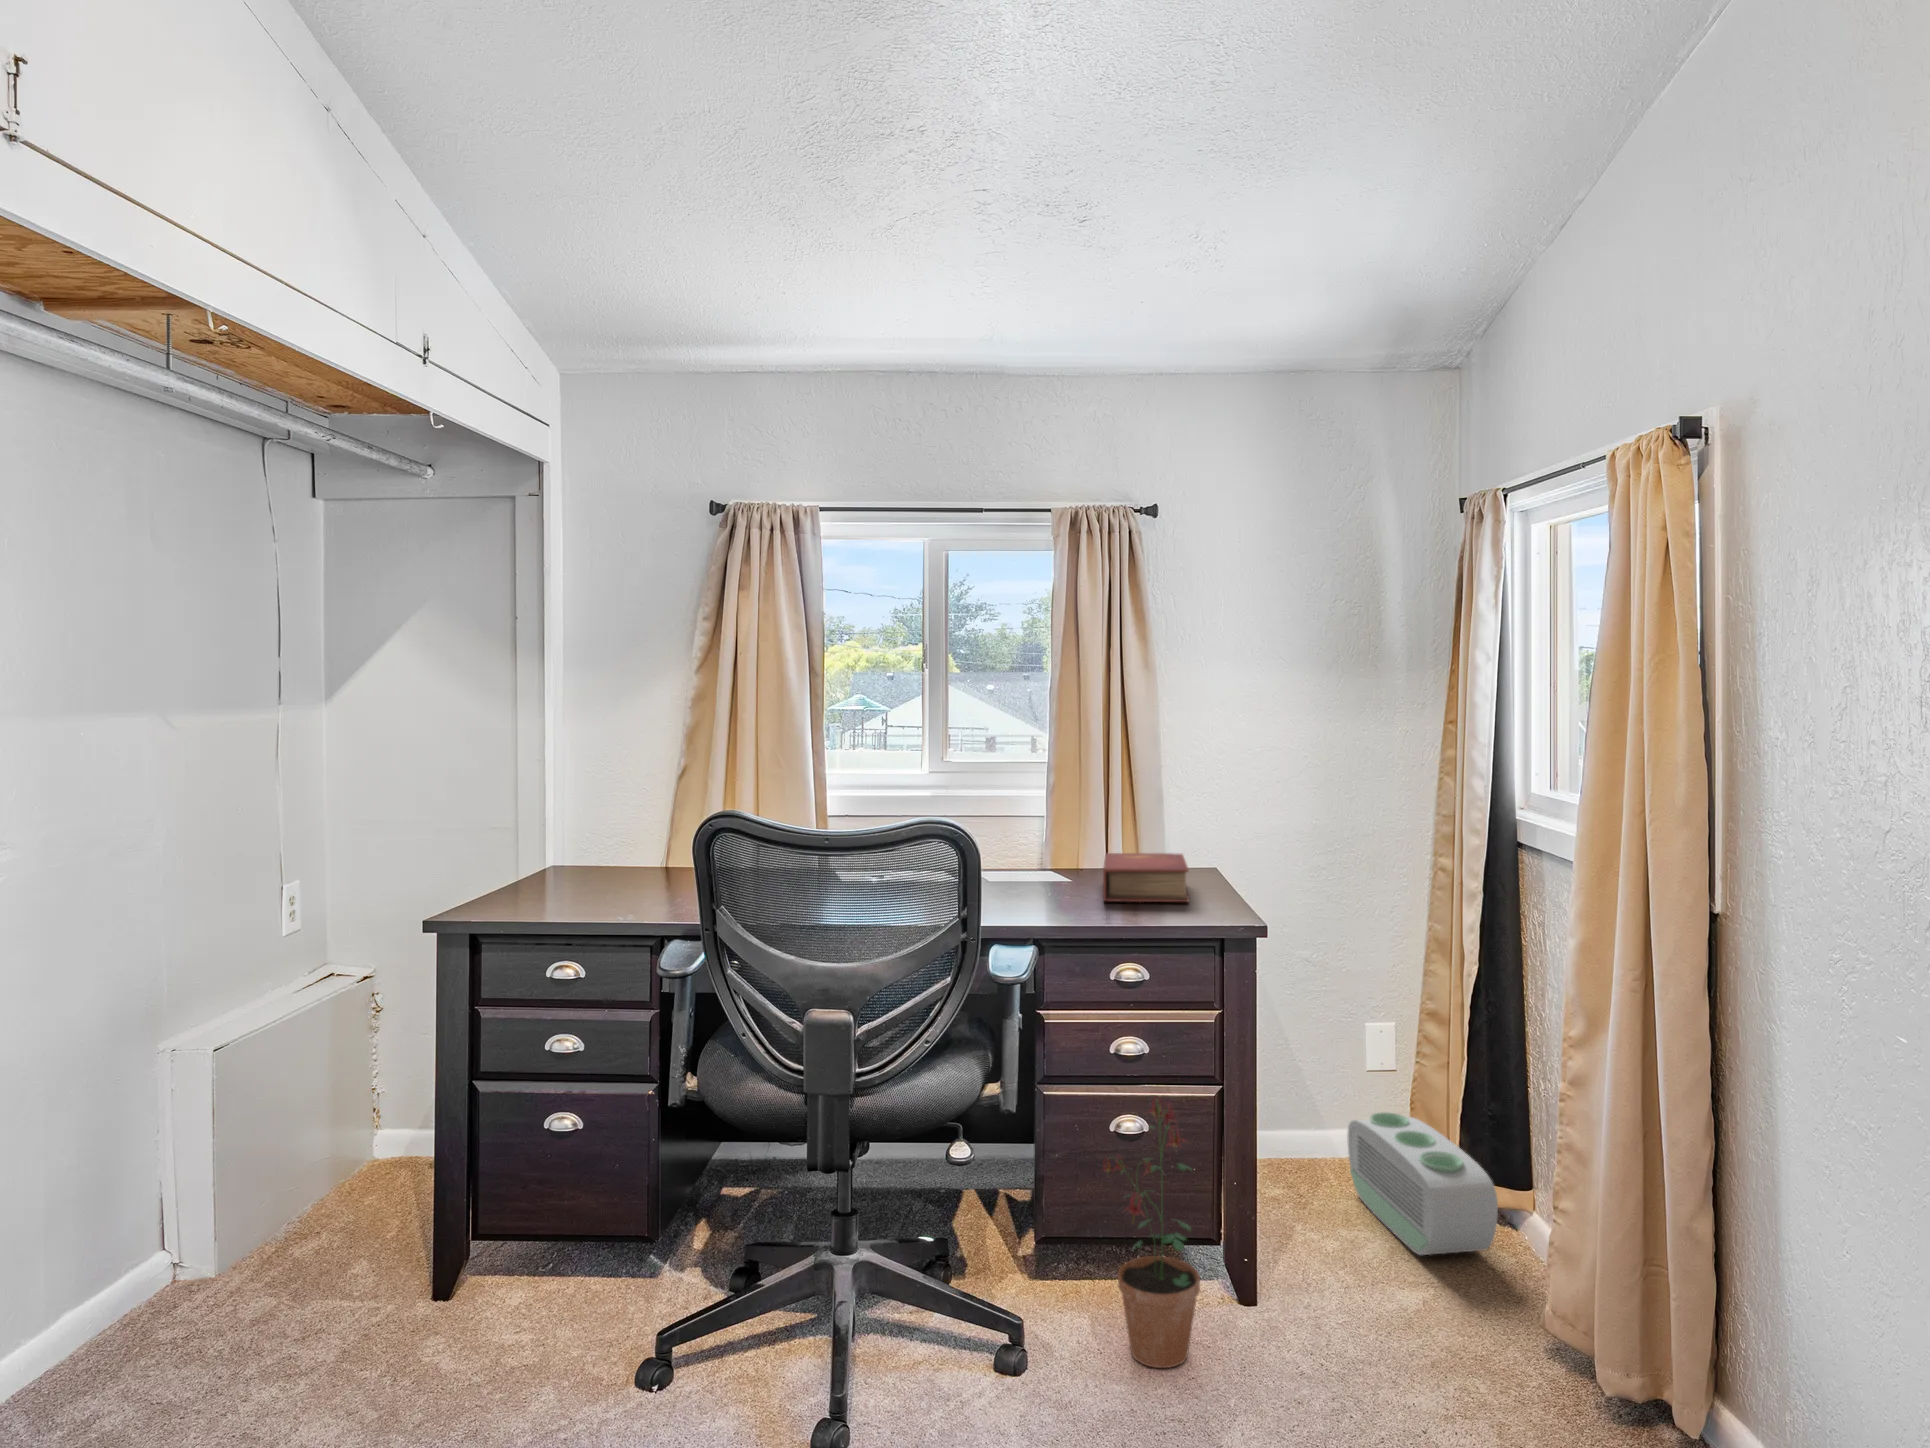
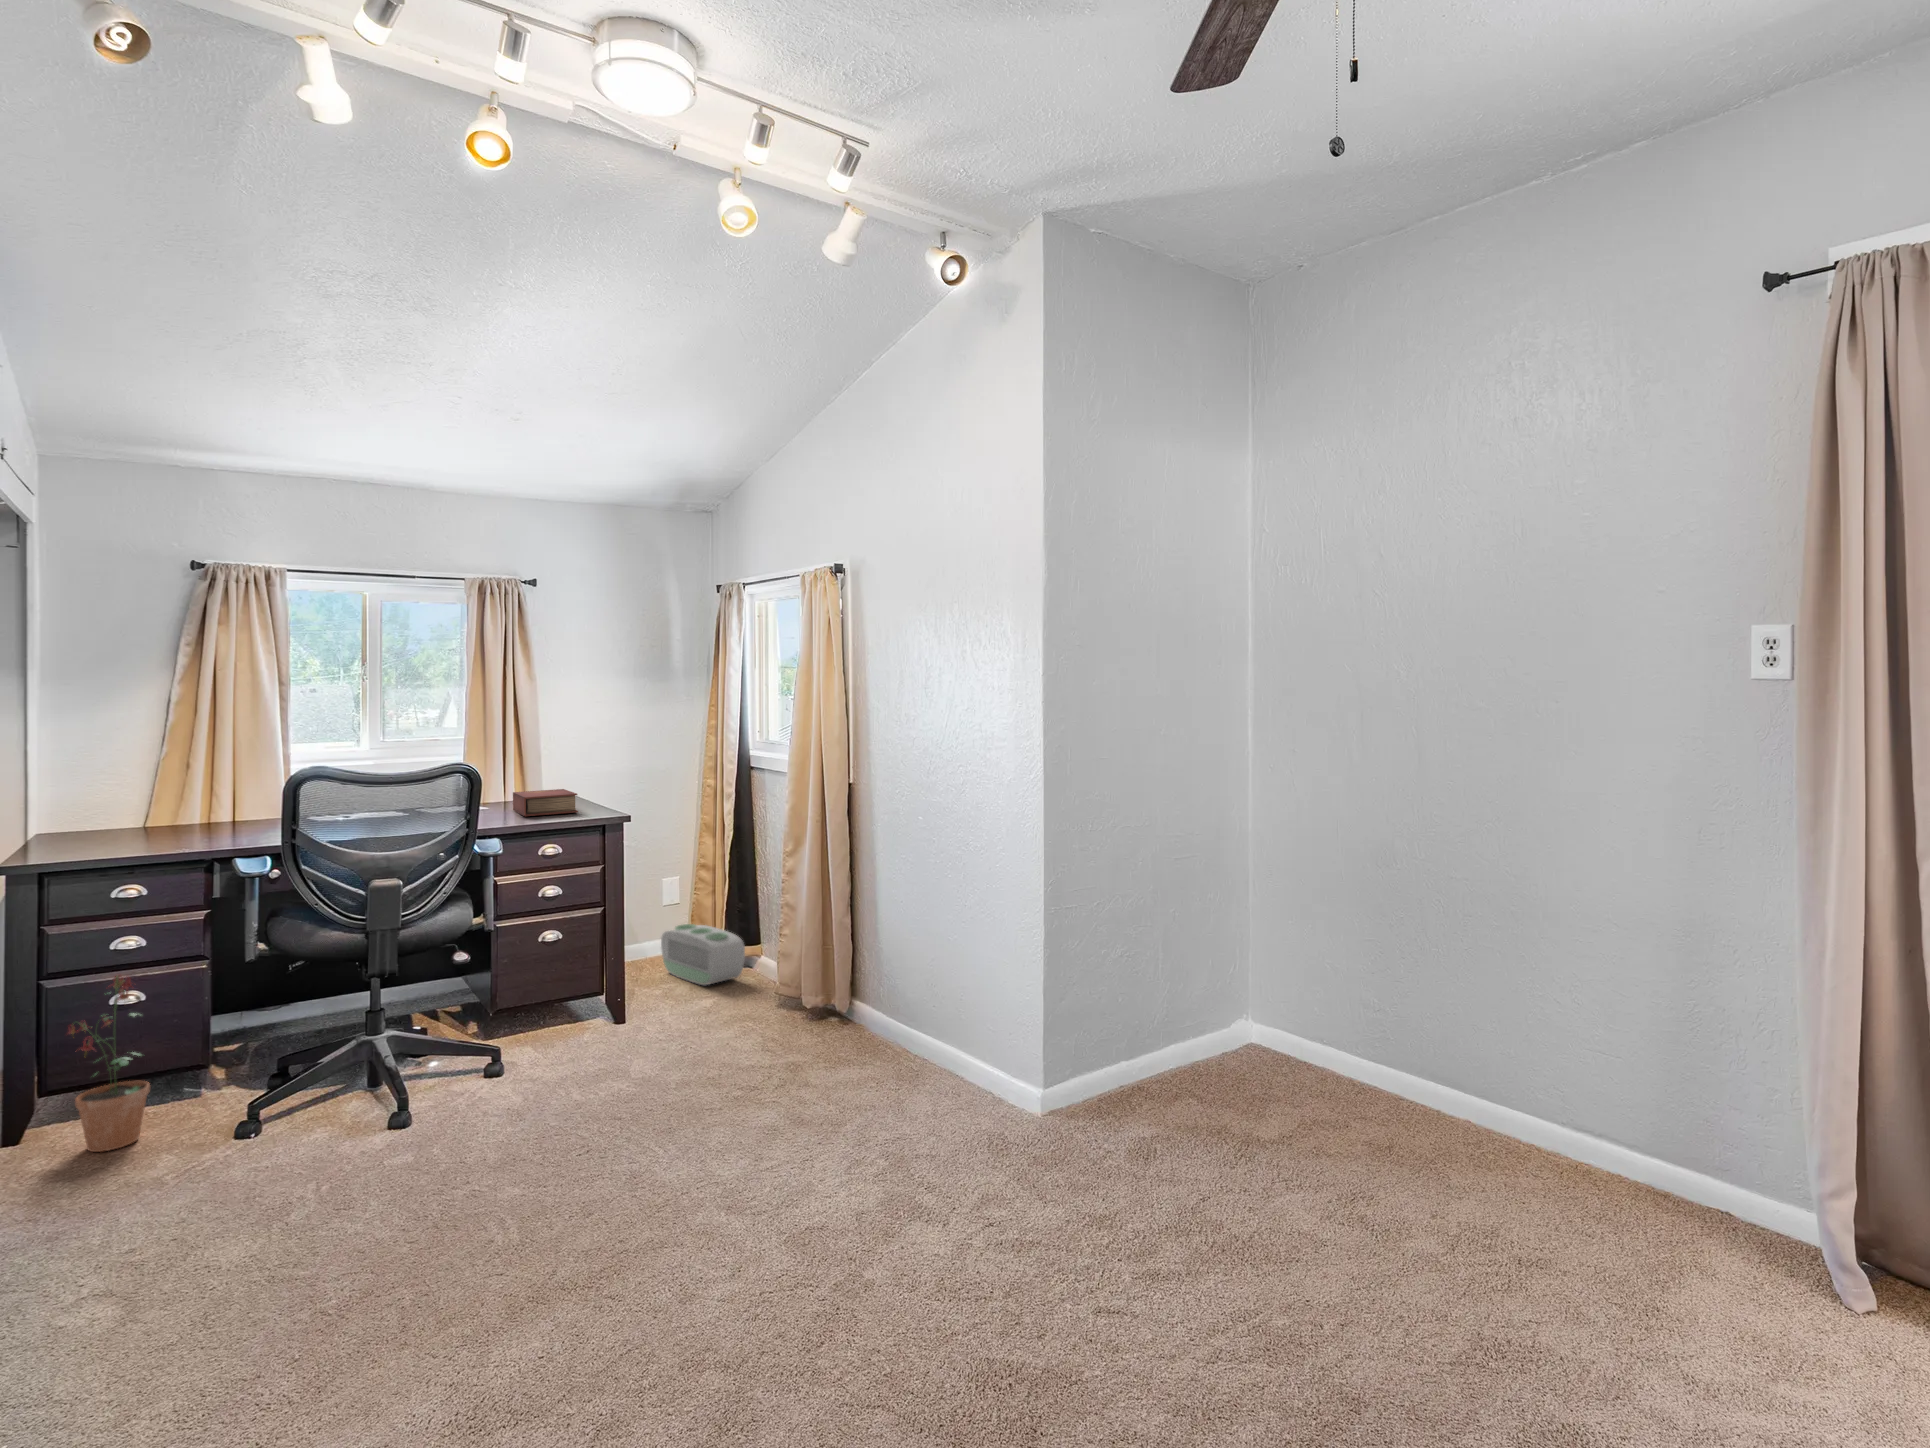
potted plant: present [1103,1097,1200,1368] -> present [68,975,150,1152]

